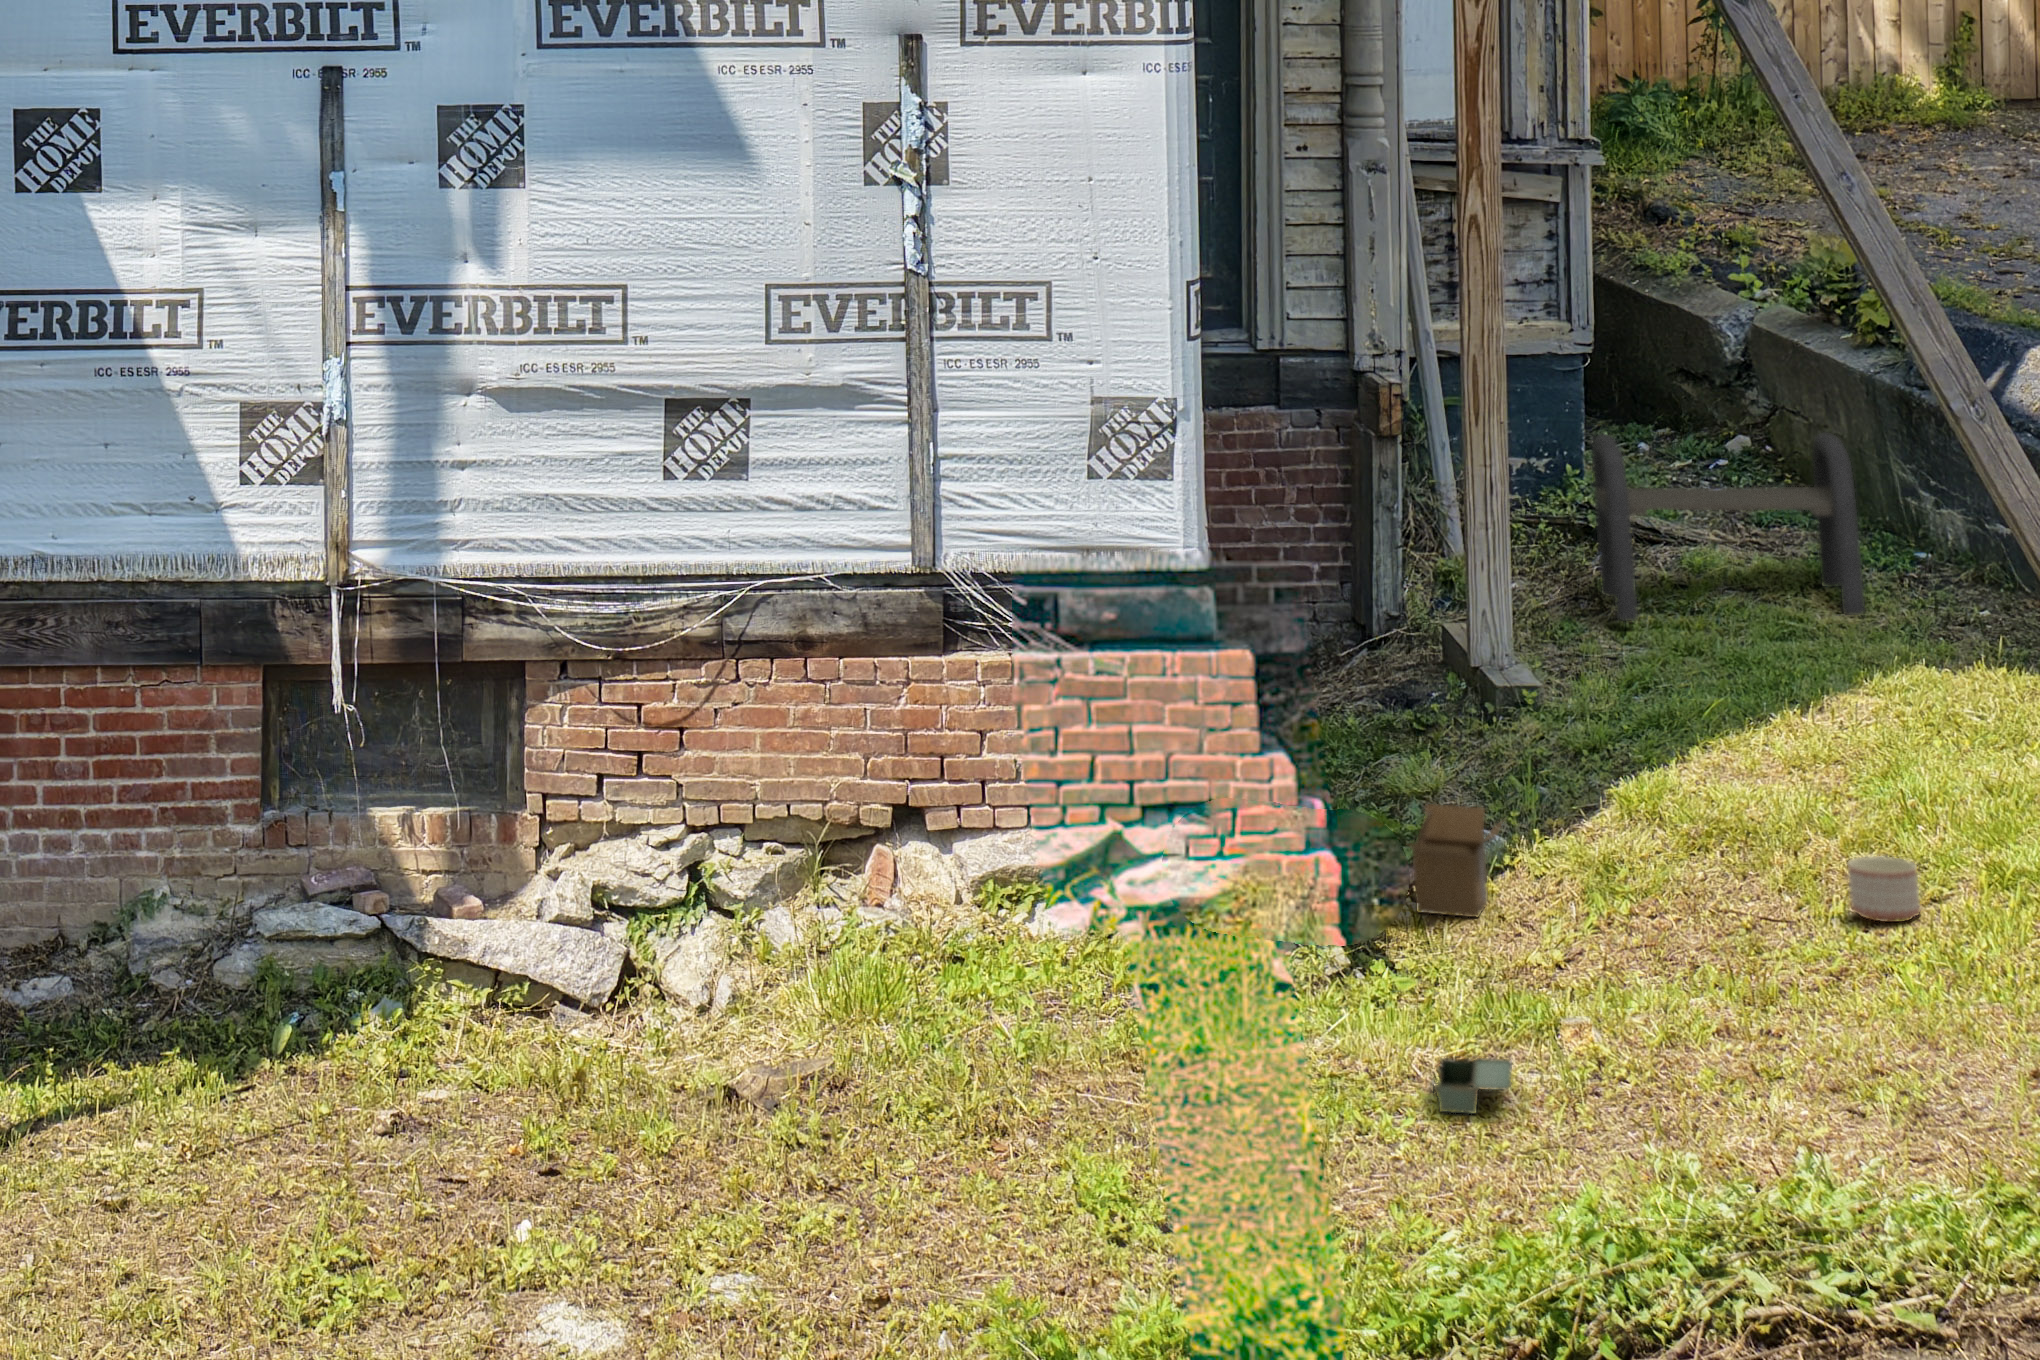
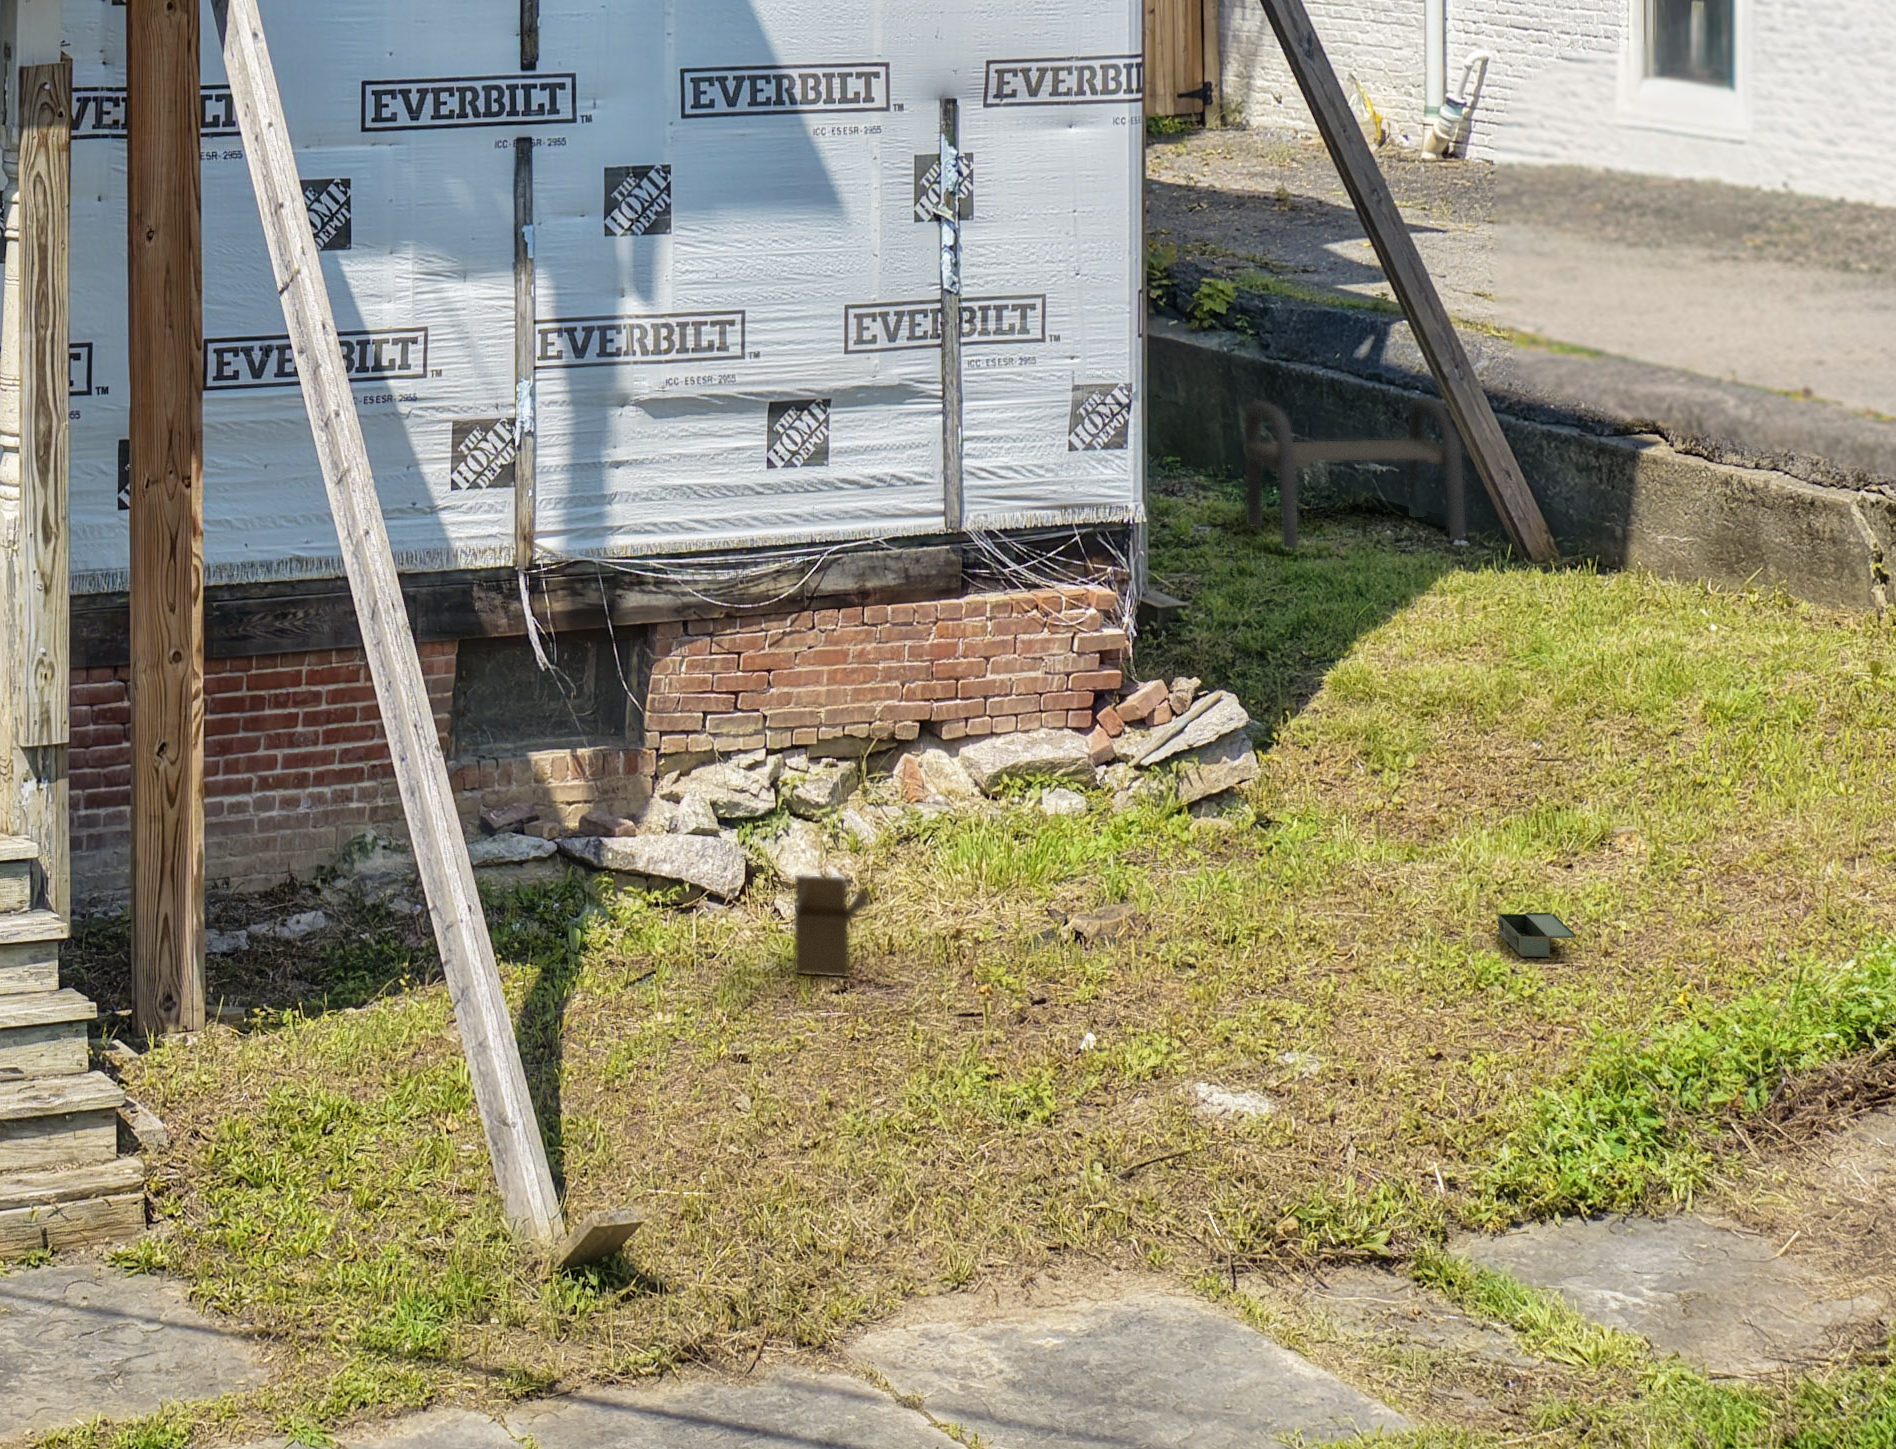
cardboard box: present [1408,804,1502,917] -> present [794,875,869,976]
planter: present [1847,856,1920,922] -> none [1697,741,1752,791]

